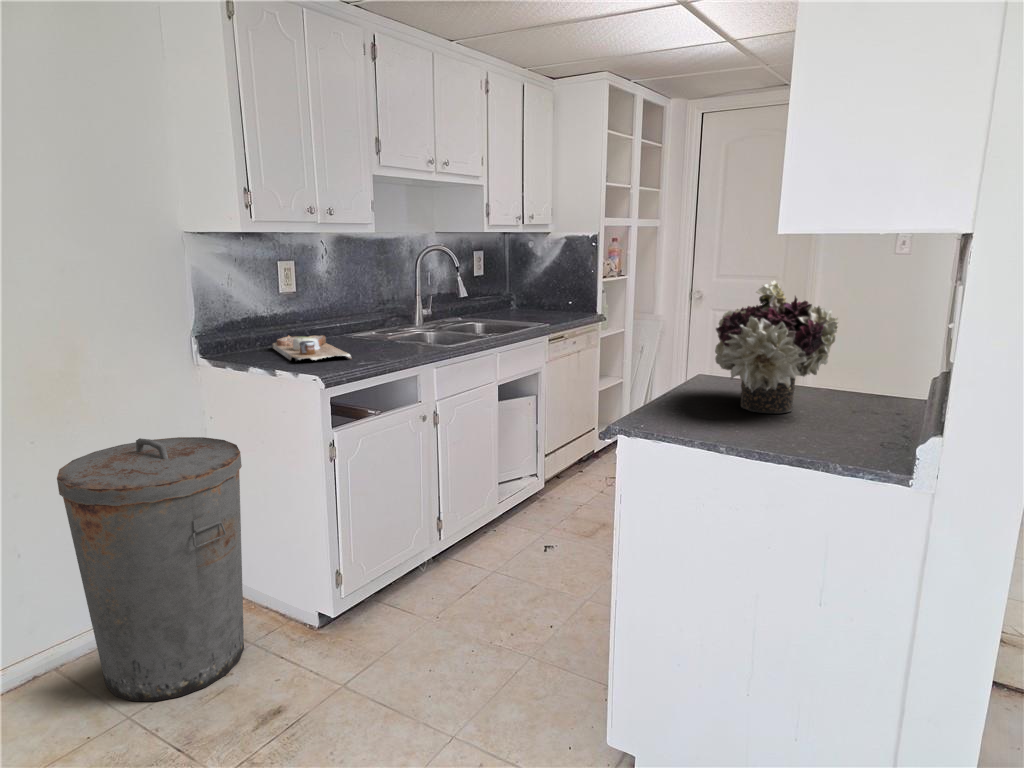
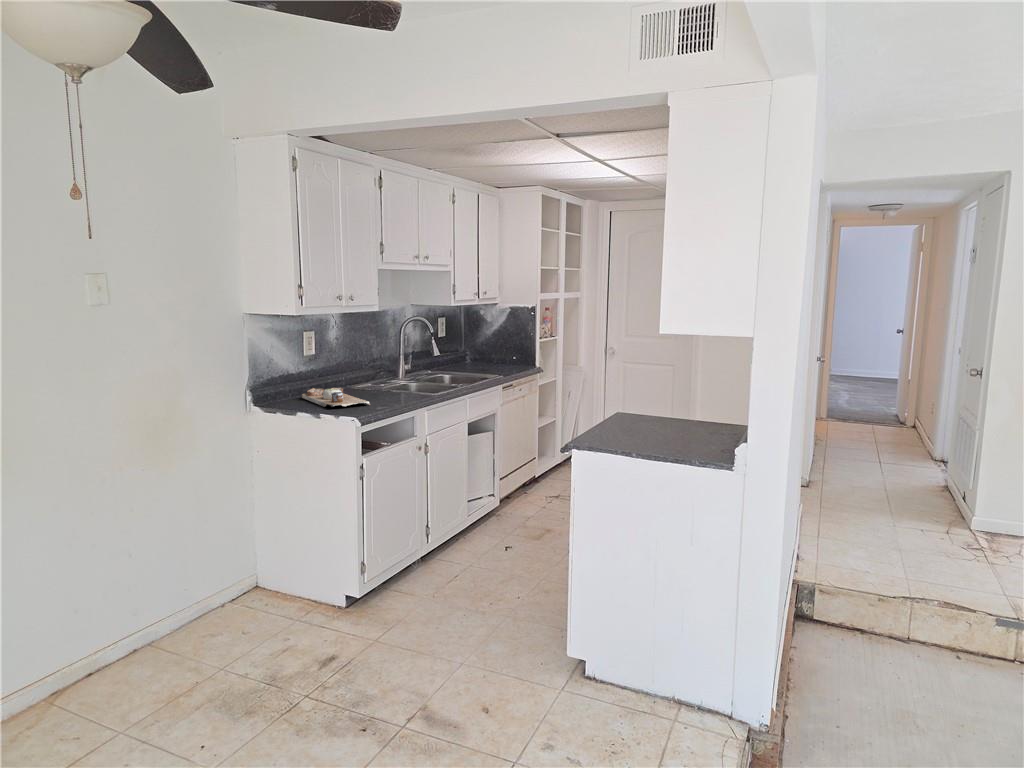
flower arrangement: present [715,280,838,414] -> none [632,352,707,436]
trash can: present [57,437,244,701] -> none [168,465,297,660]

